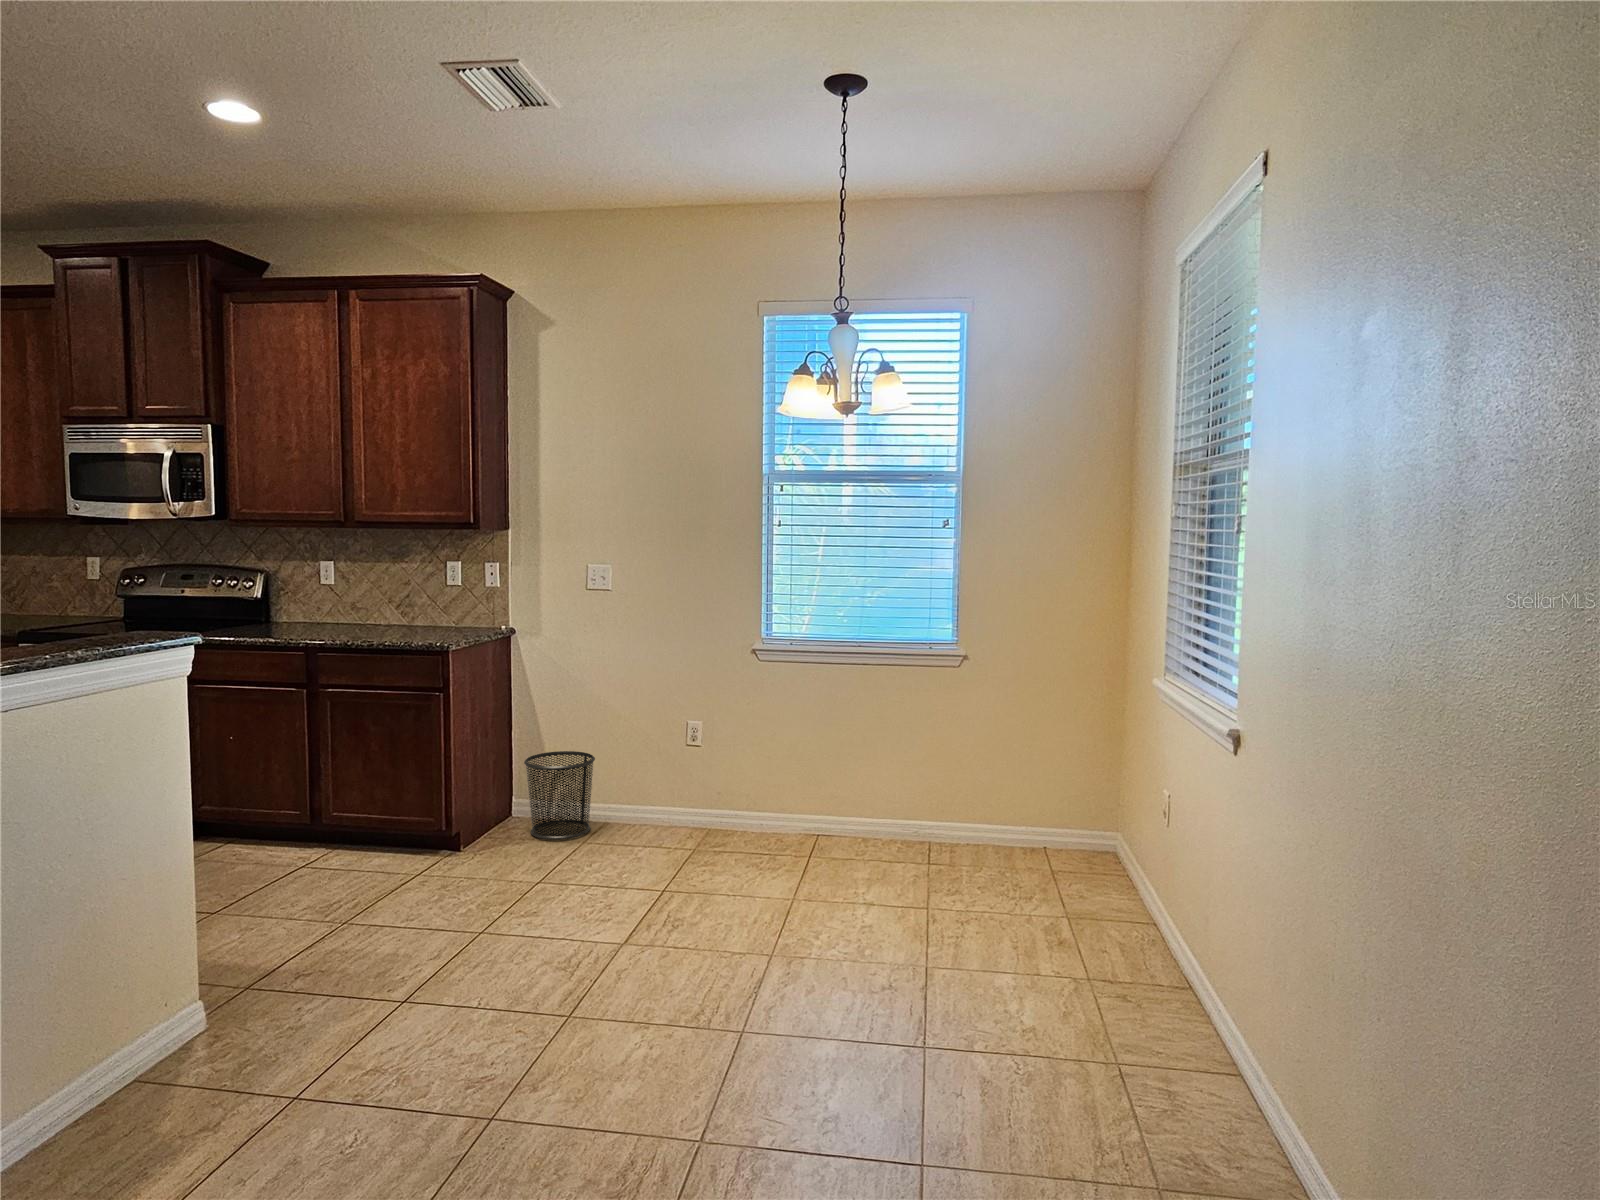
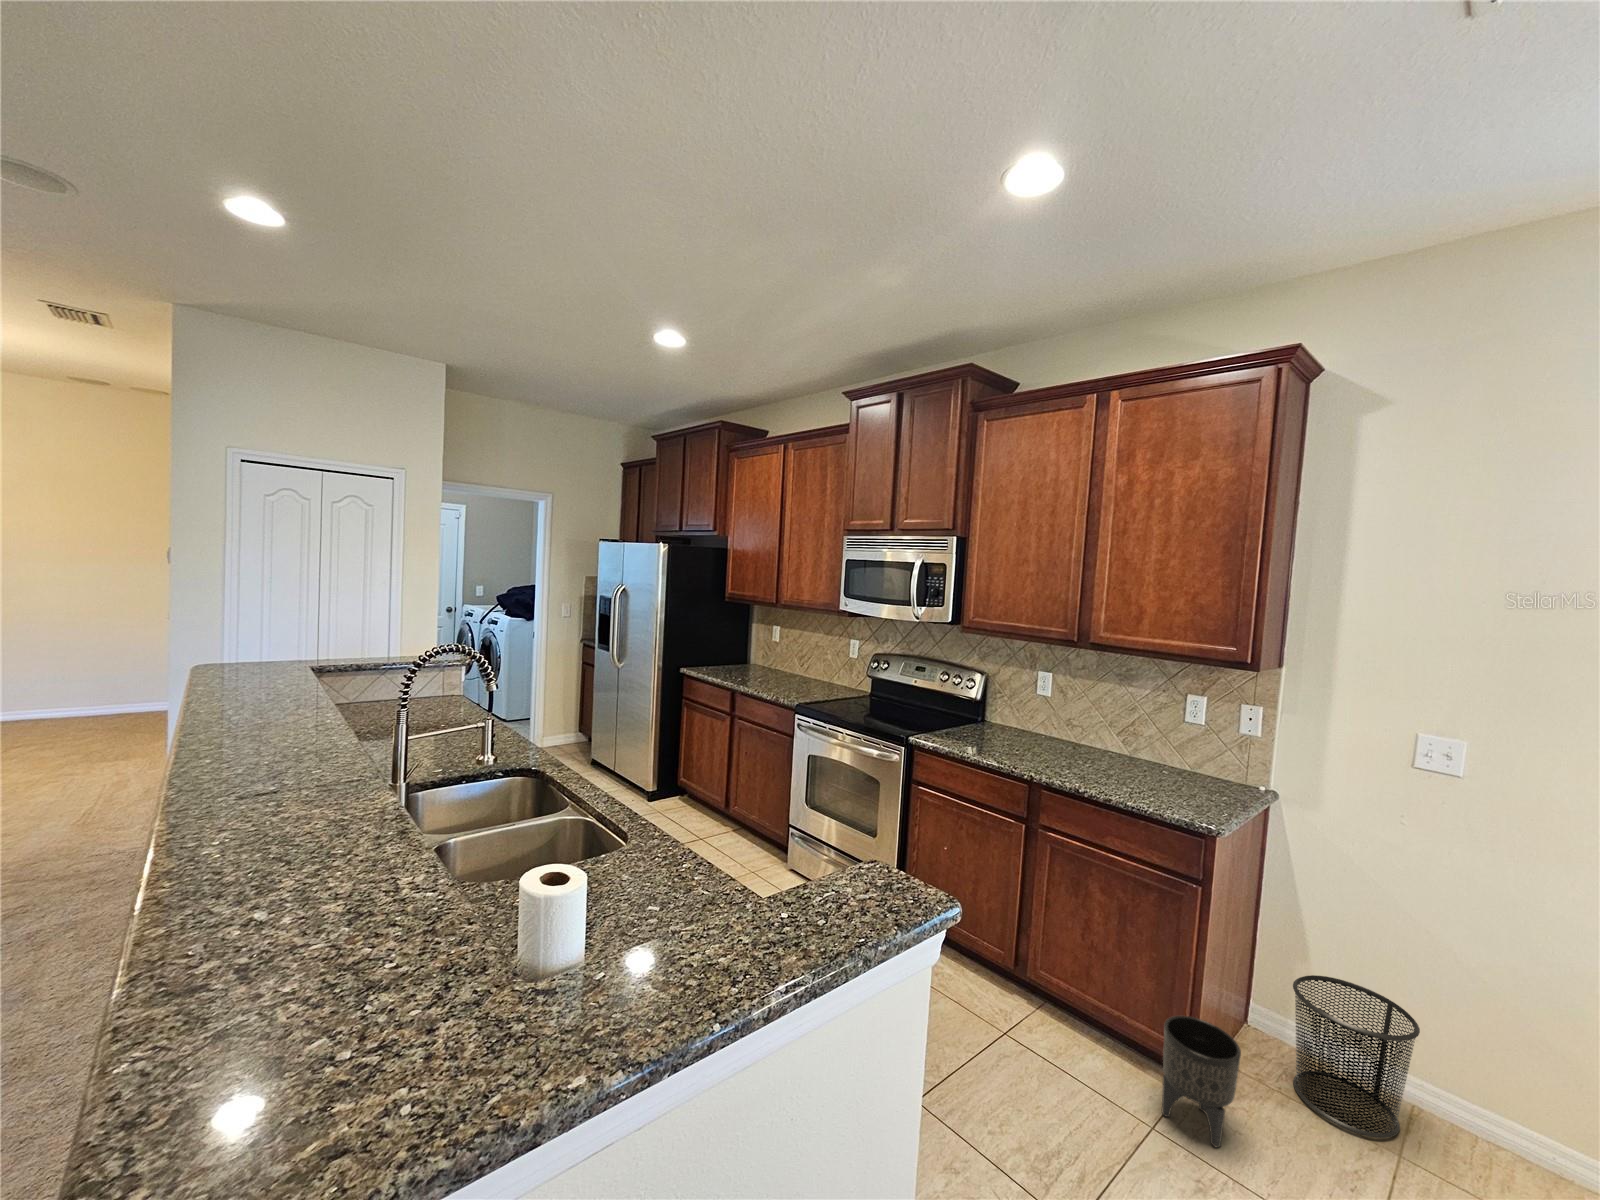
planter: none [424,794,477,871] -> present [1162,1016,1241,1148]

